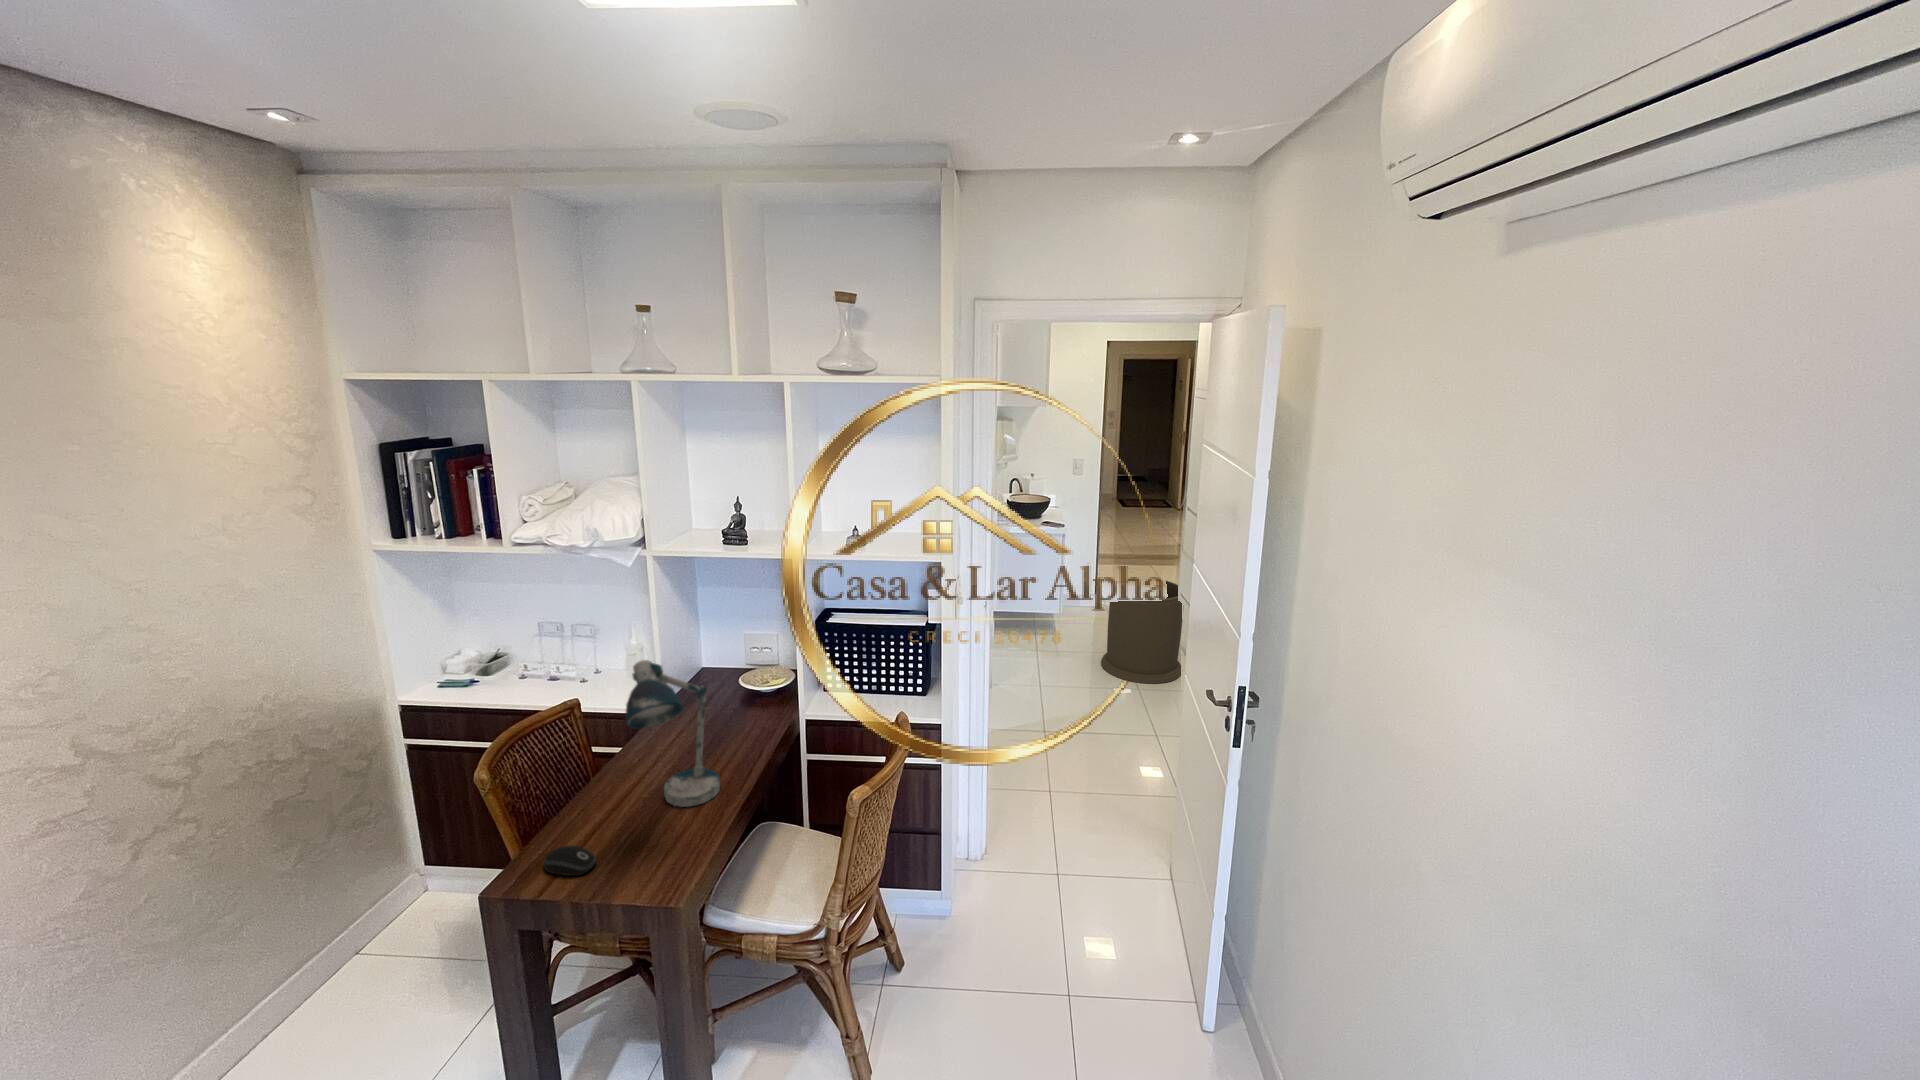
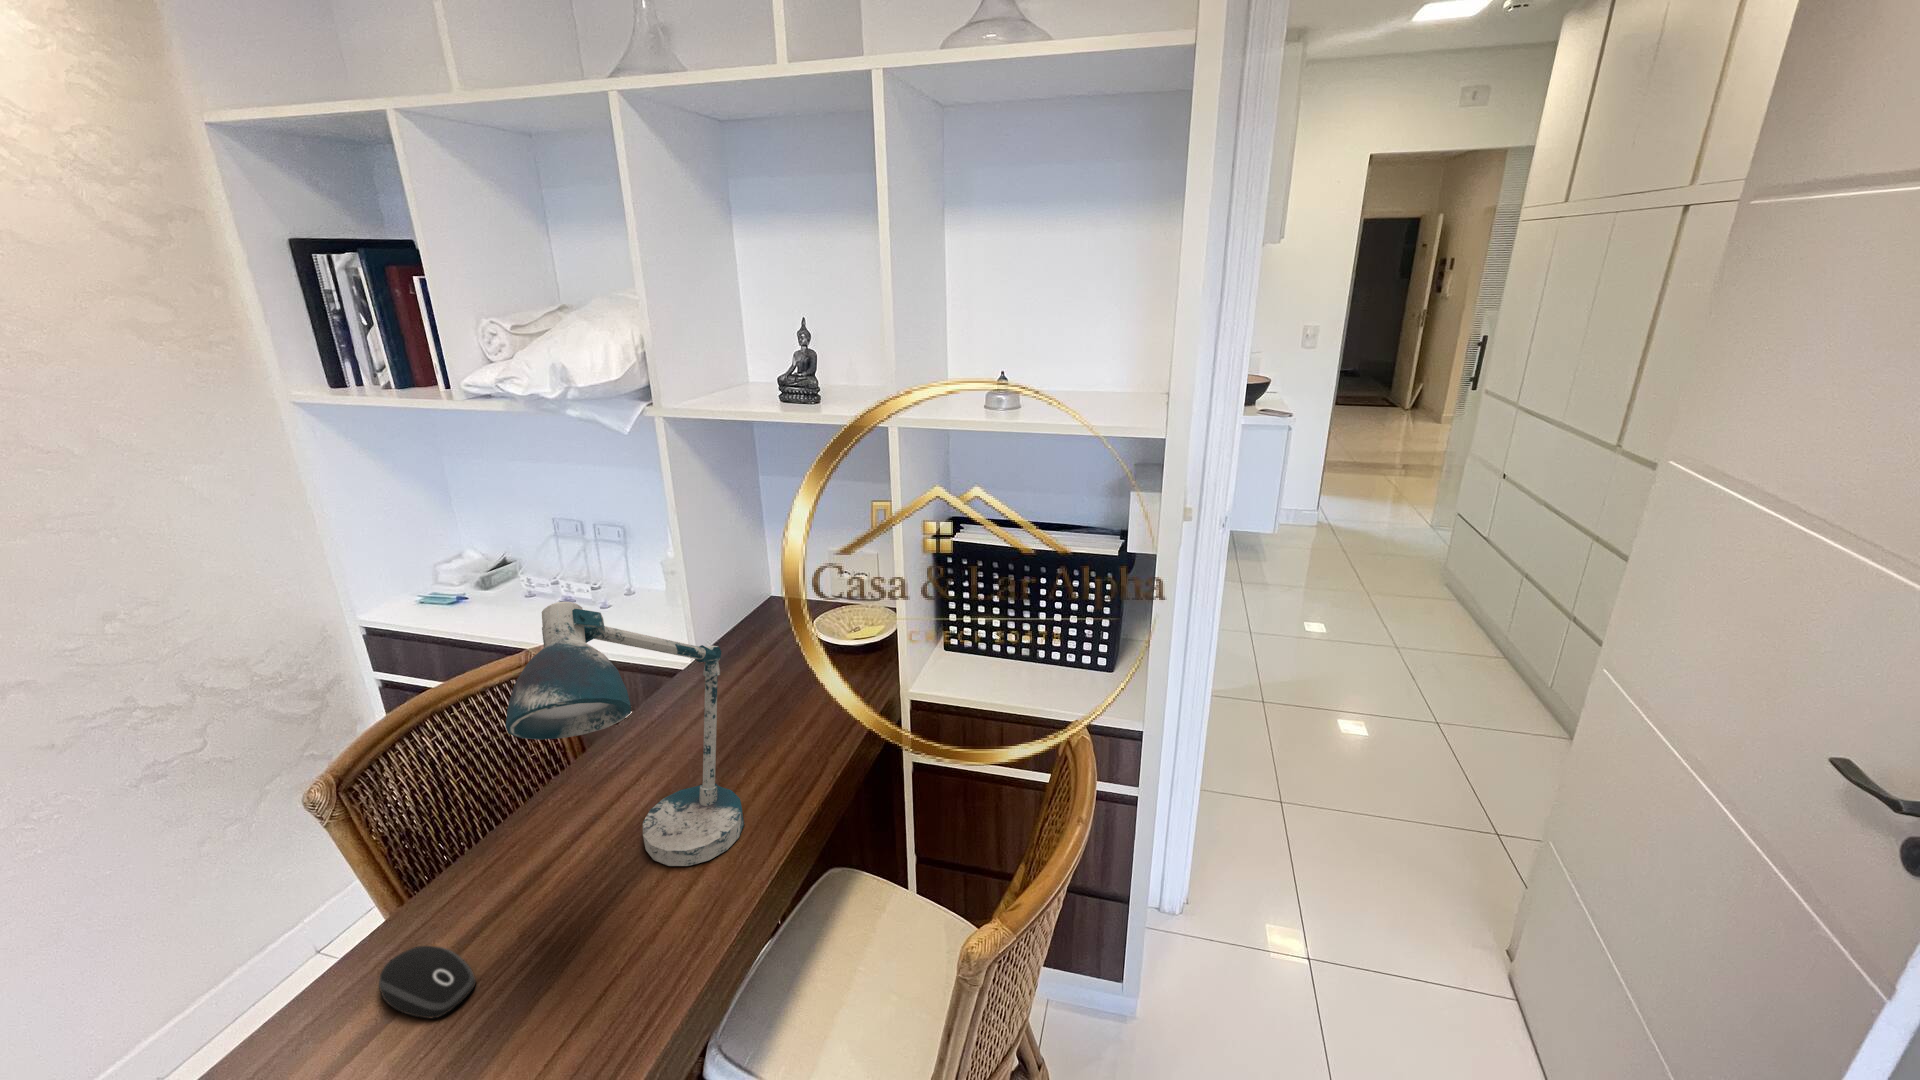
trash can: present [1101,581,1182,684] -> none [1337,493,1484,646]

